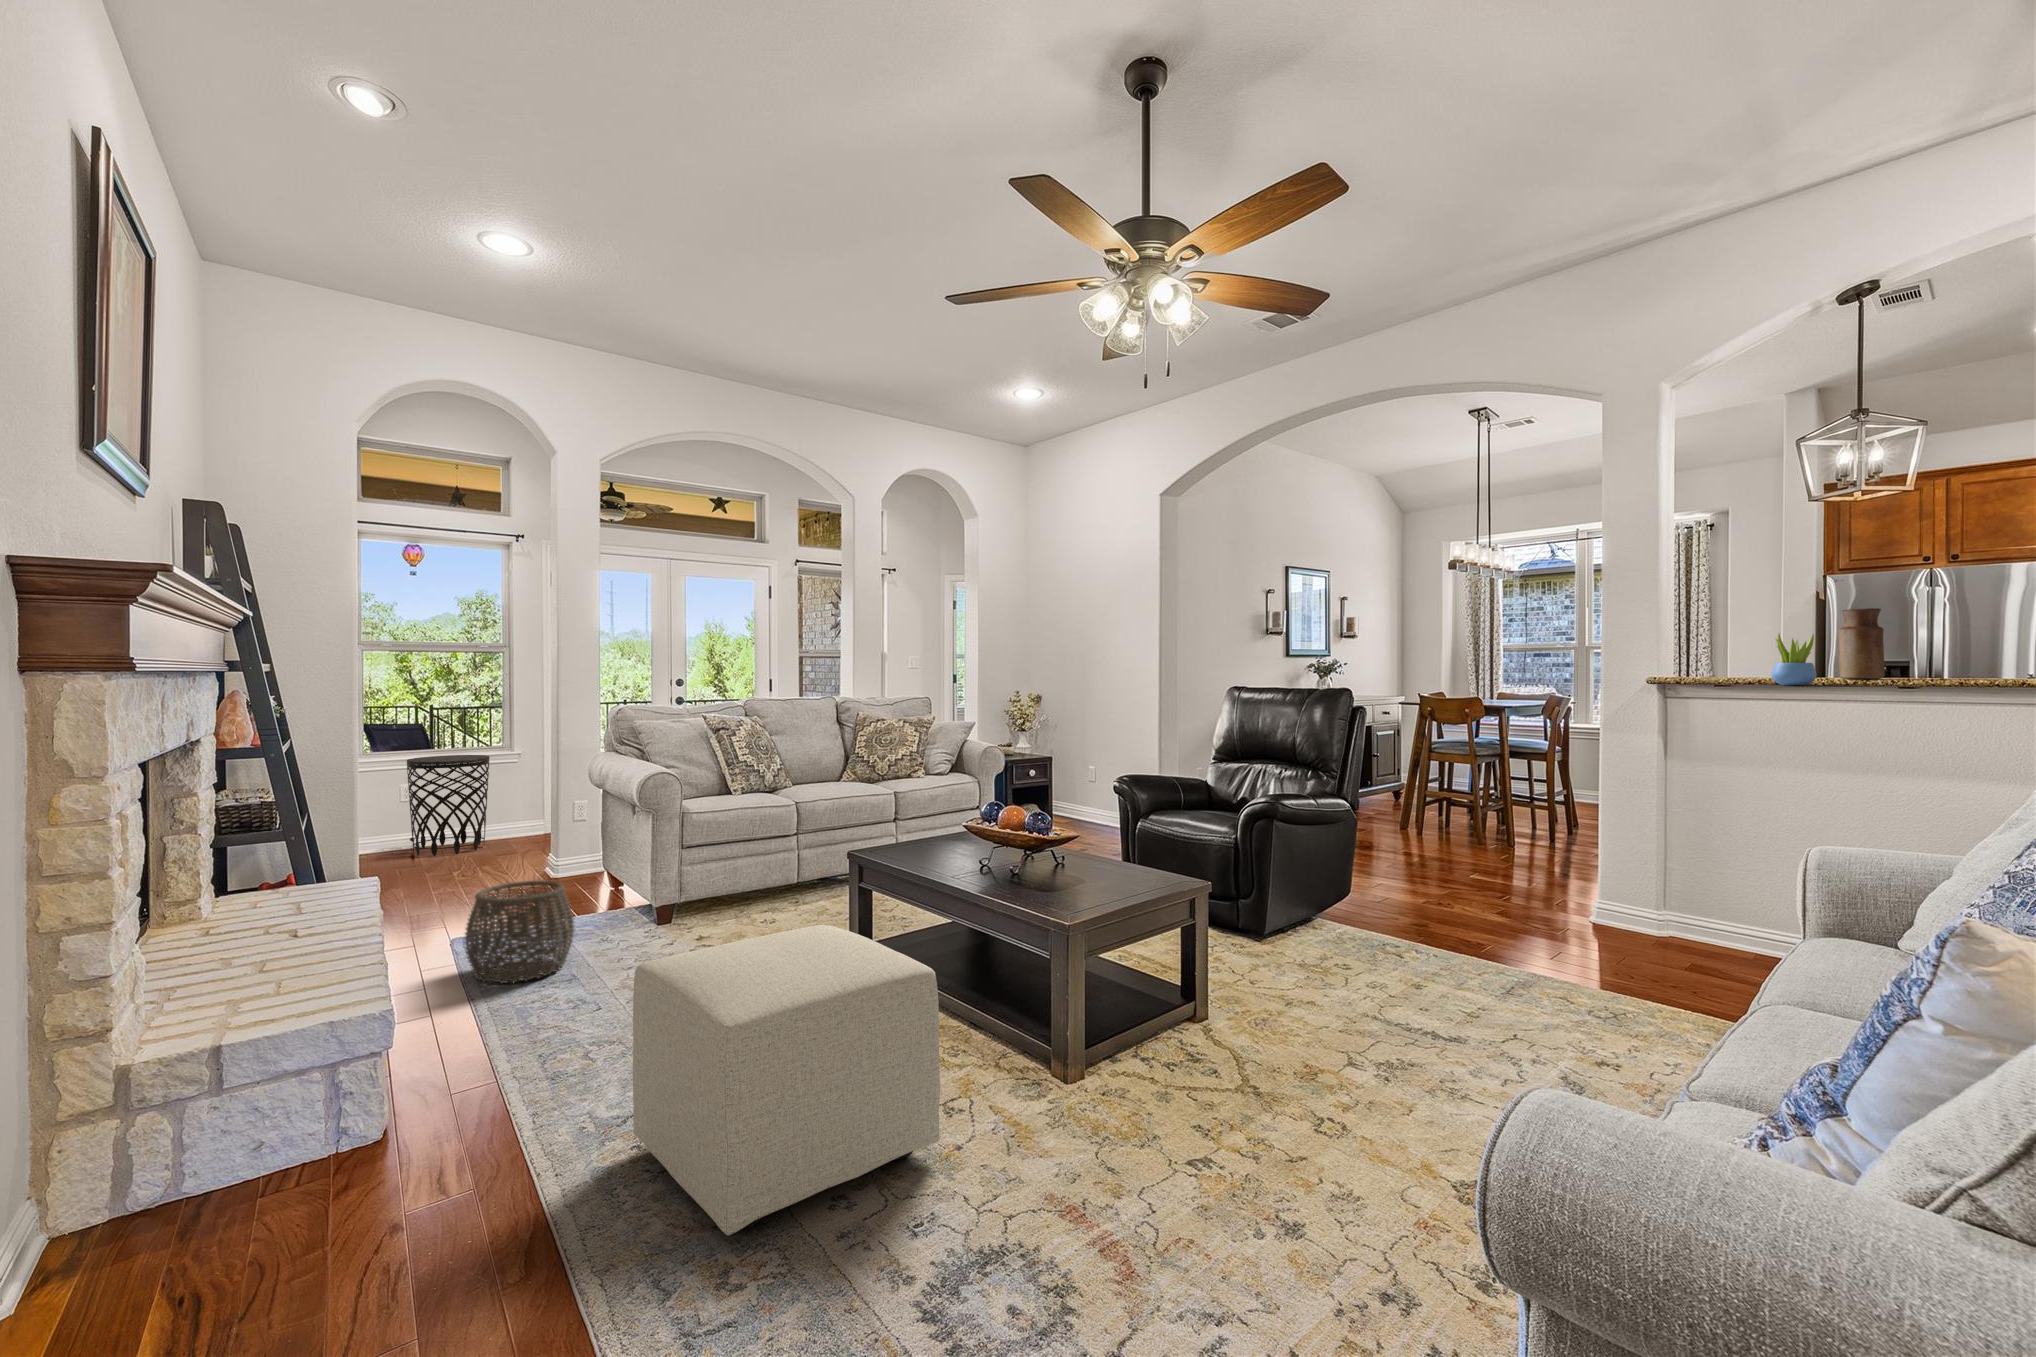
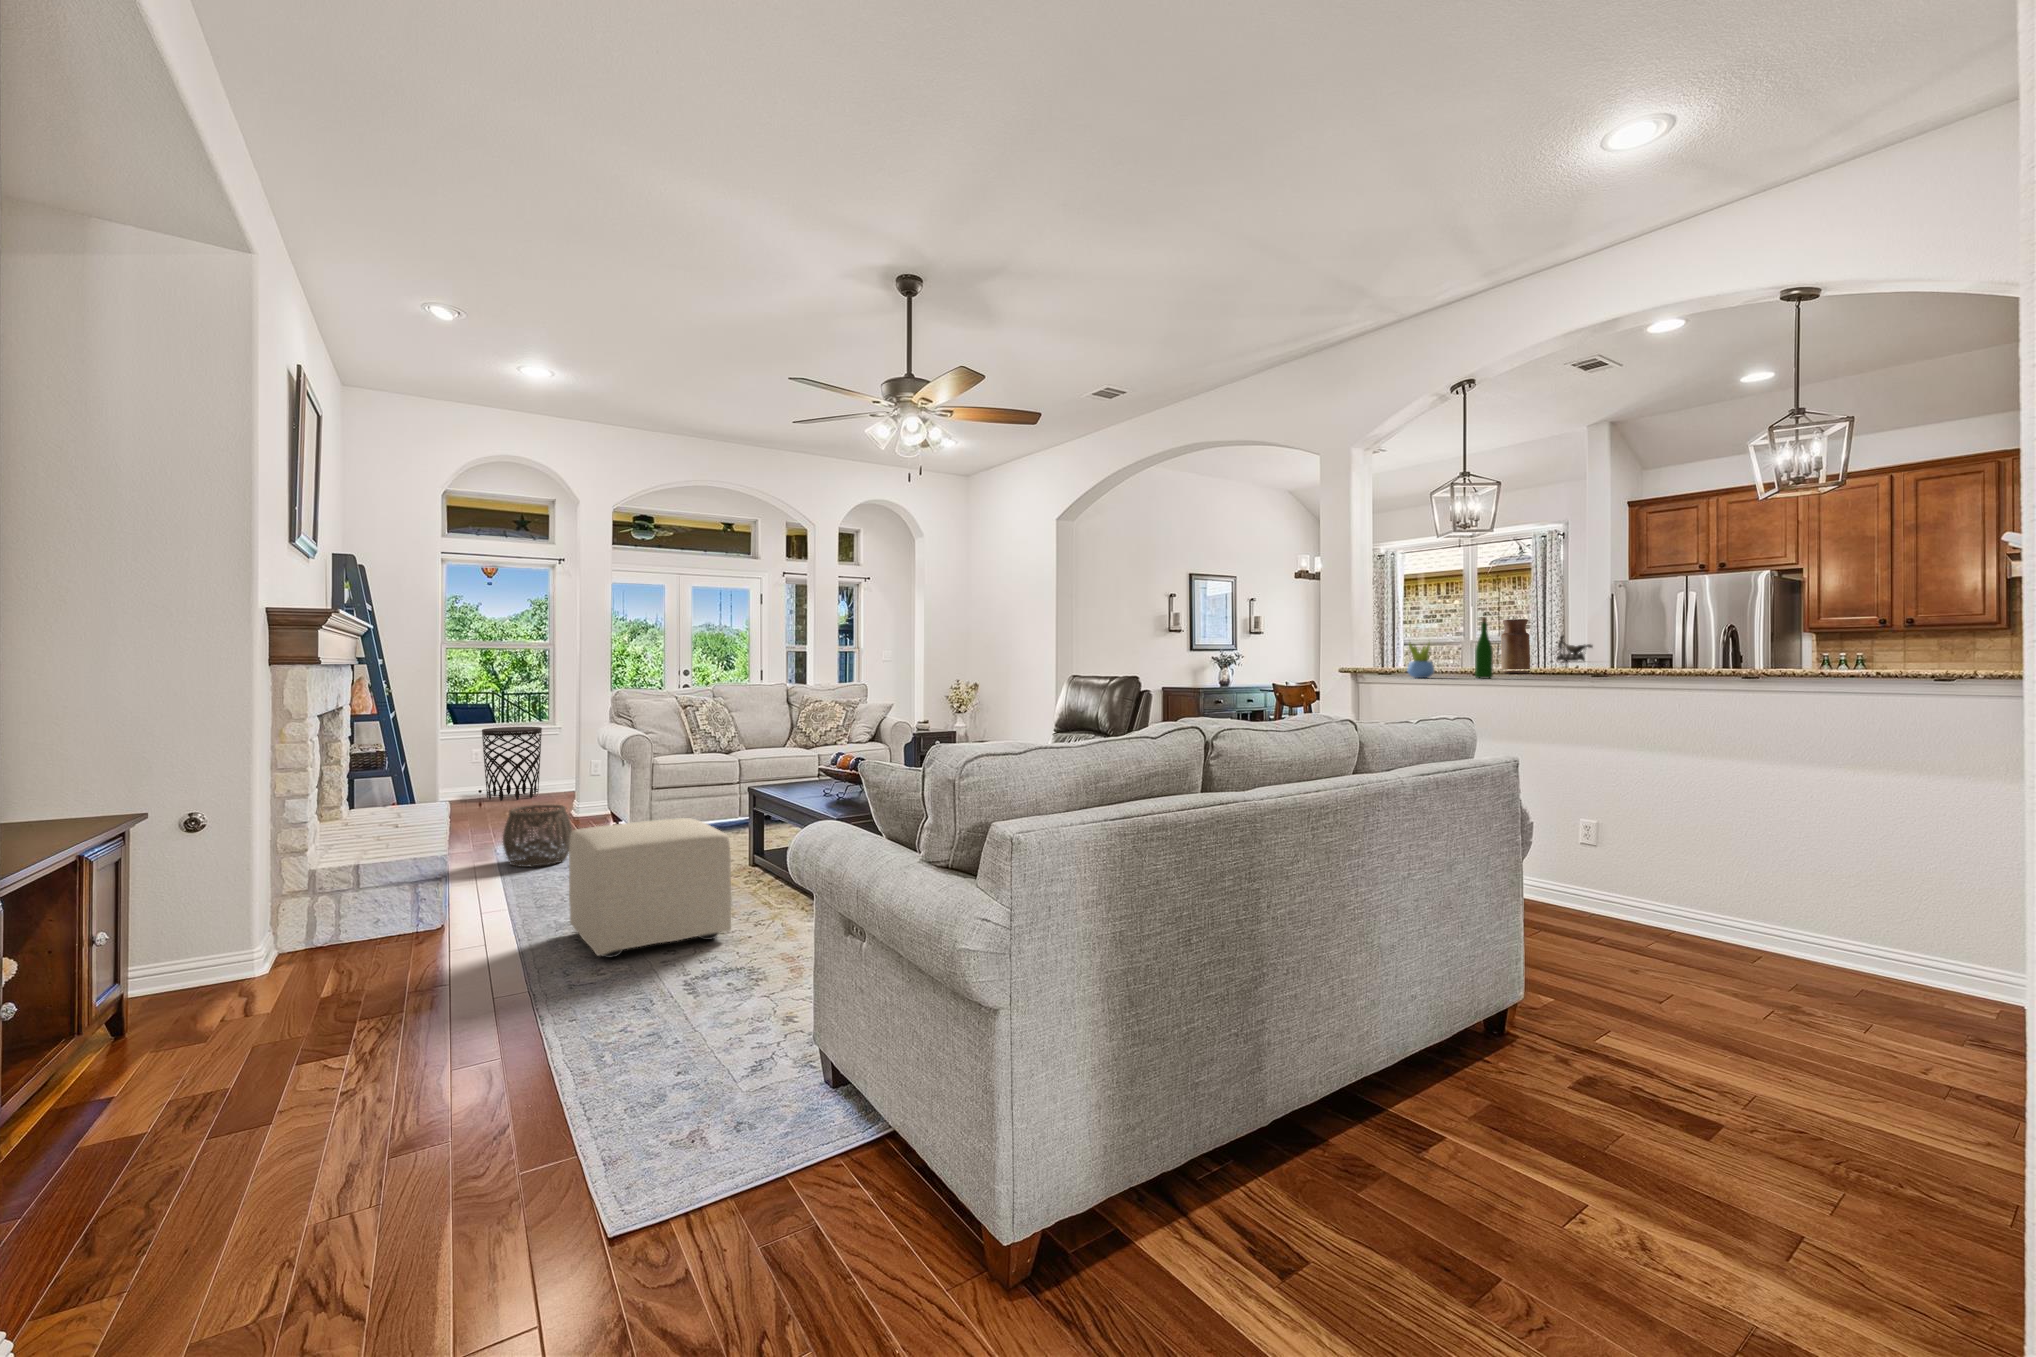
wine bottle: none [1901,600,1930,686] -> present [1475,617,1493,678]
decorative bowl: none [1710,636,1762,667] -> present [1555,635,1593,661]

